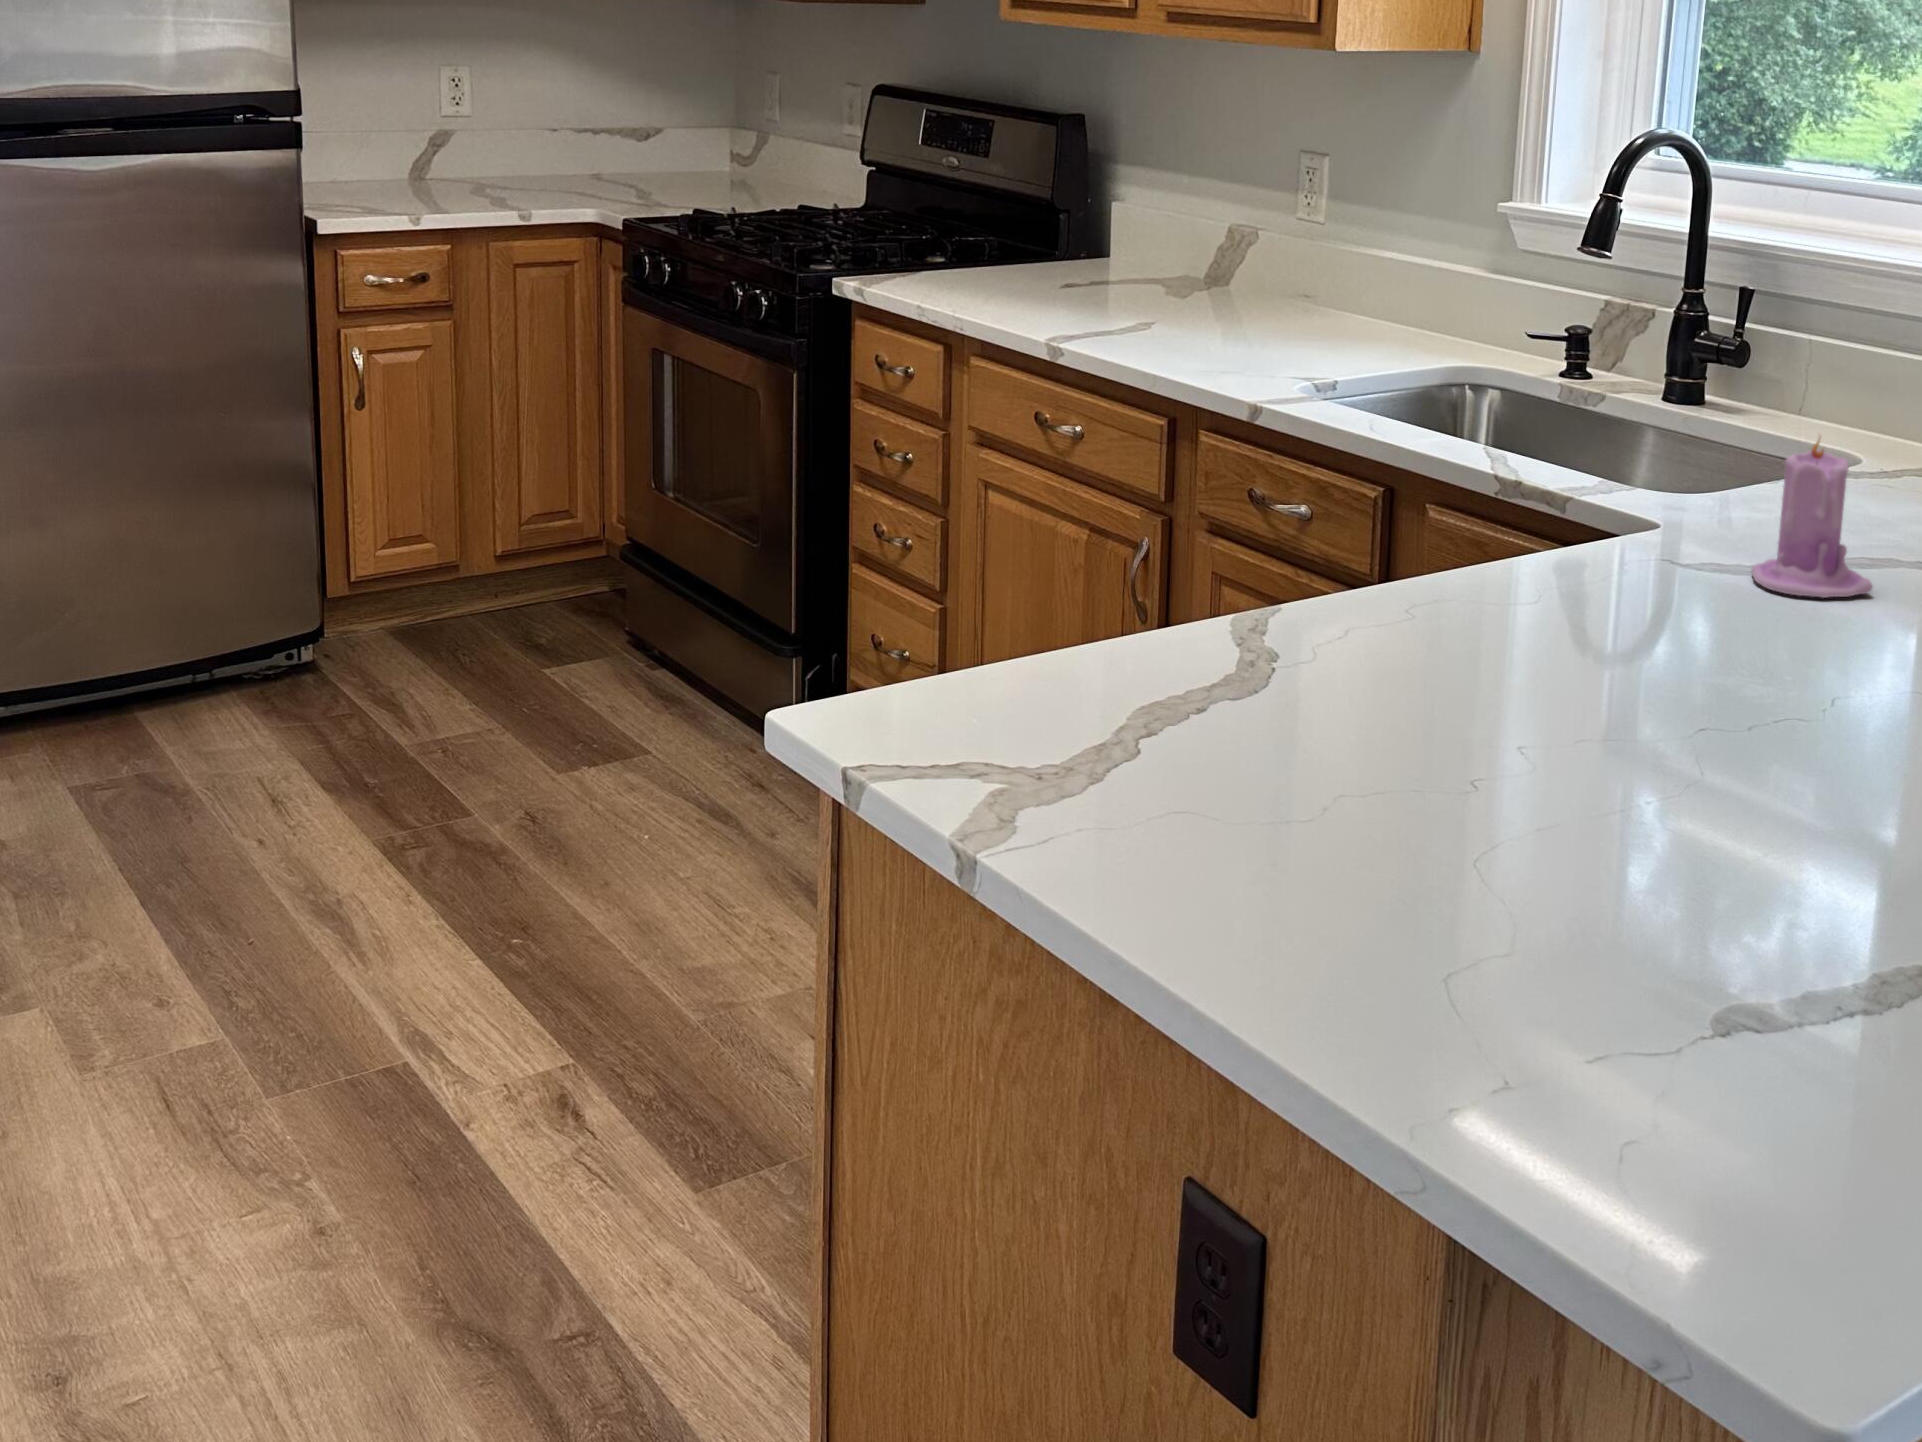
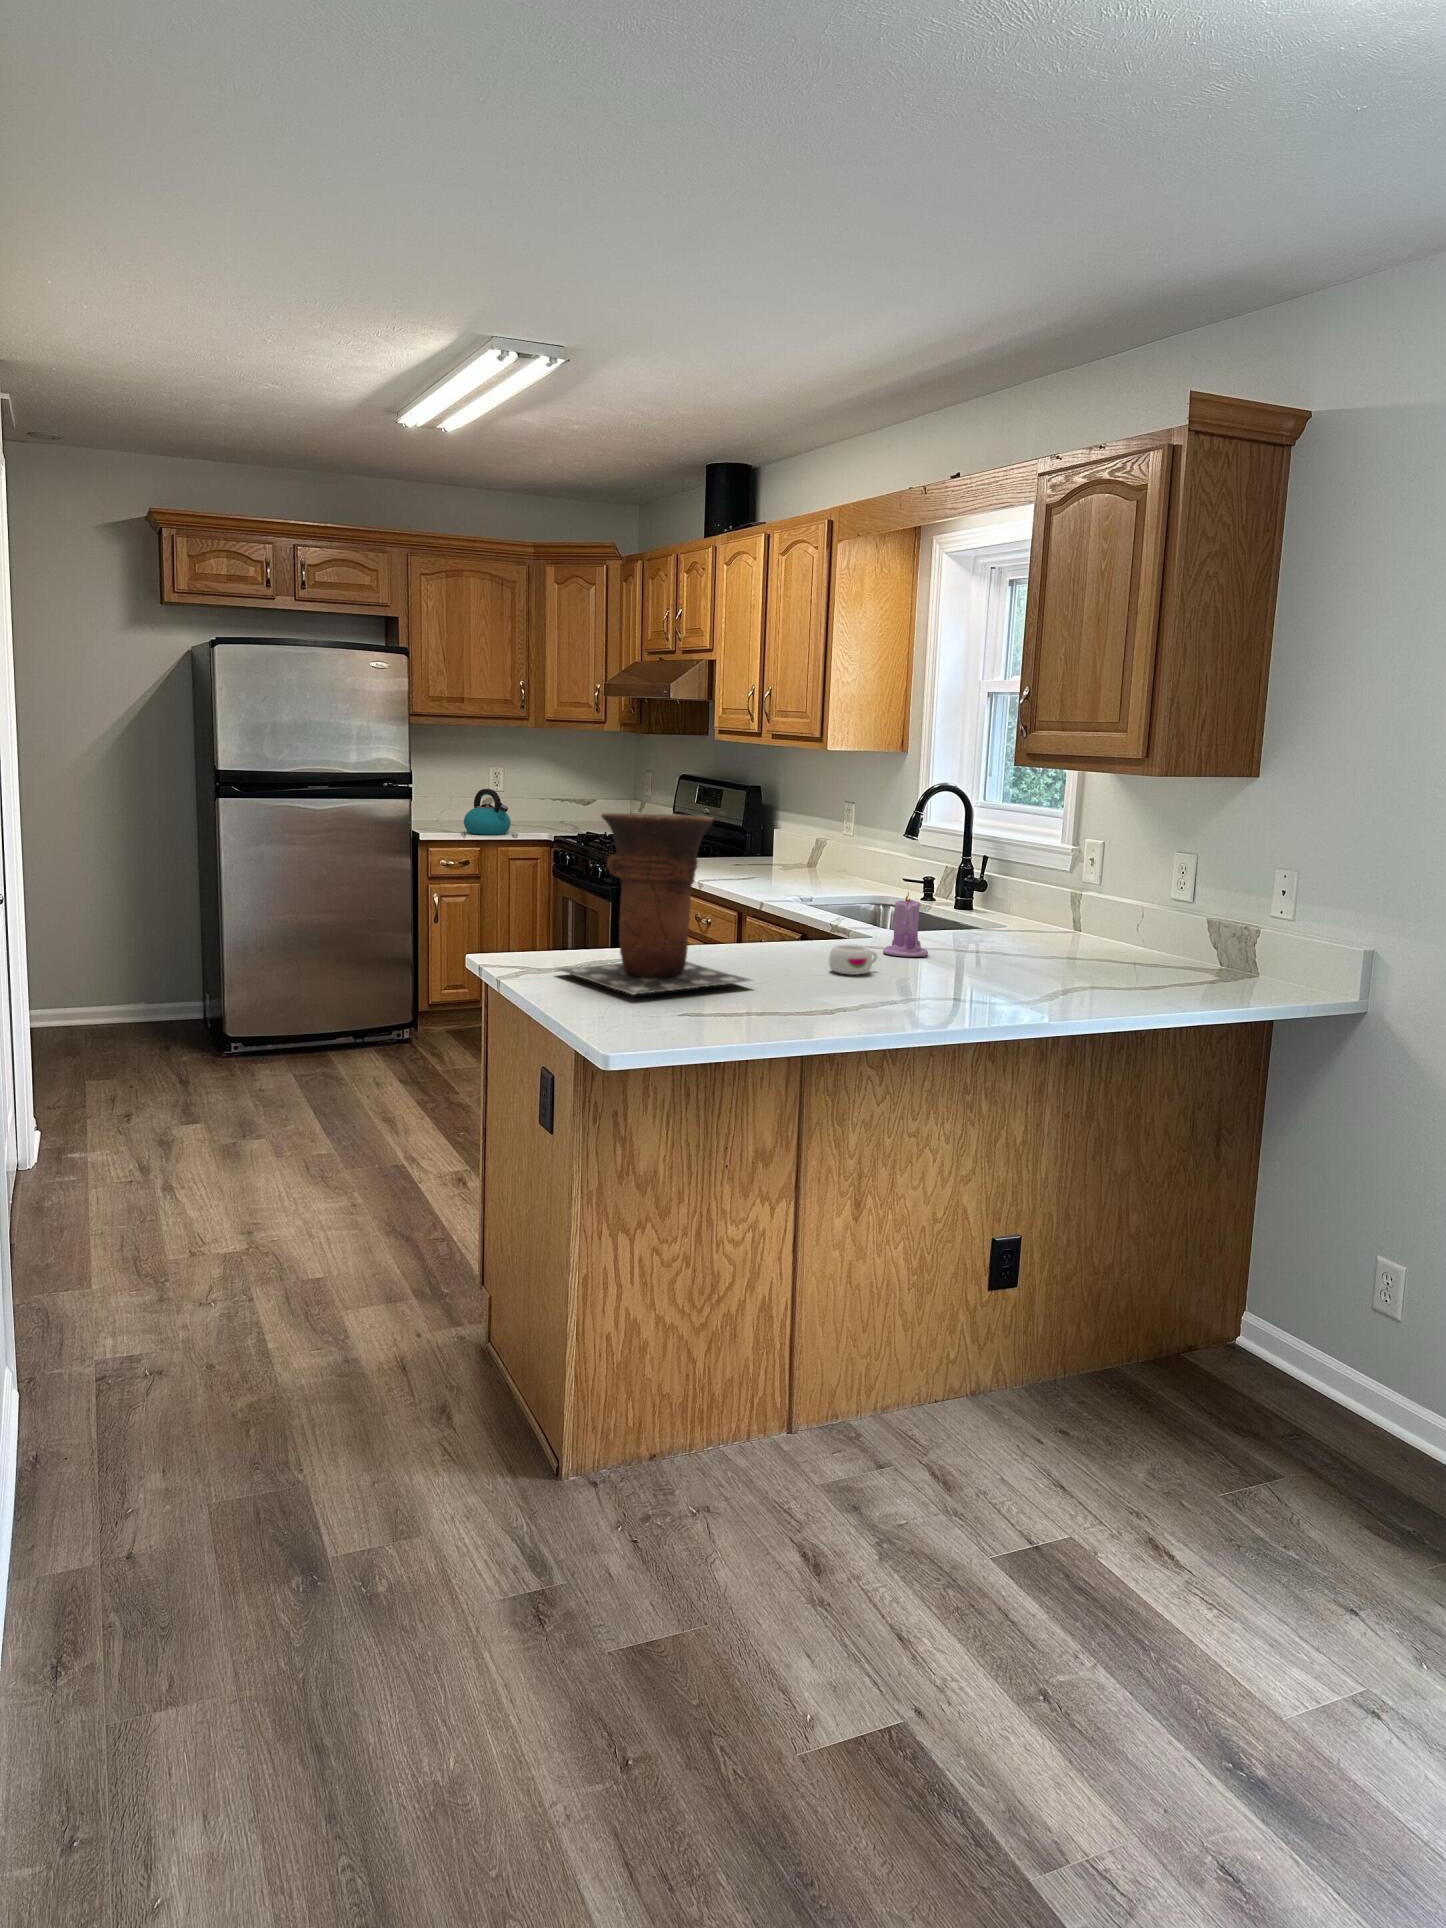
kettle: none [412,120,514,218] -> present [464,789,511,835]
vase: none [1102,292,1692,906] -> present [558,813,751,995]
mug: none [1745,606,1866,695] -> present [829,945,877,975]

